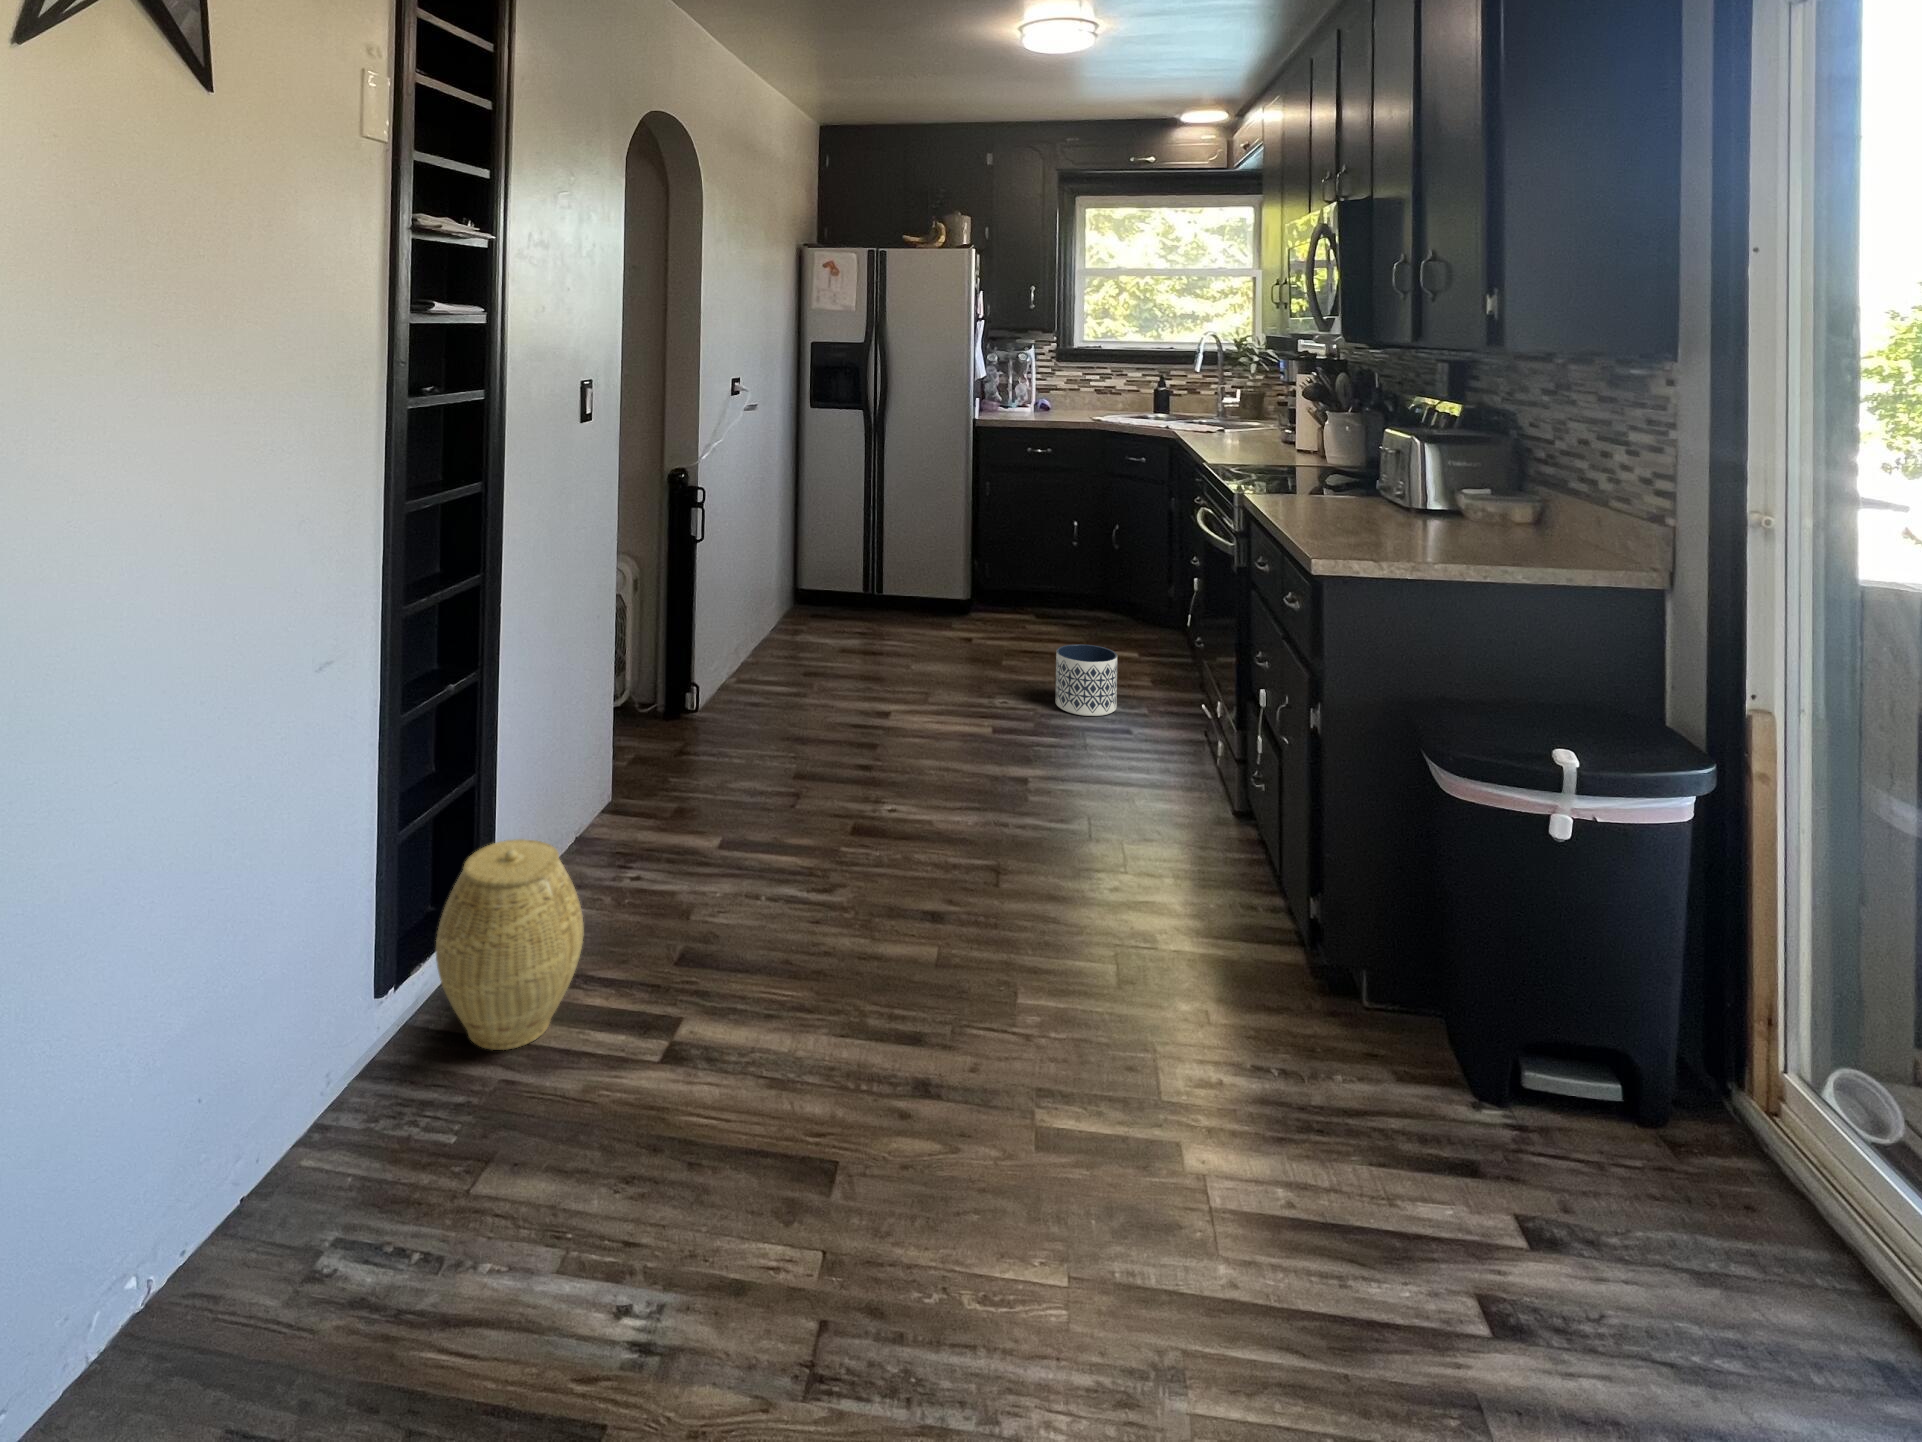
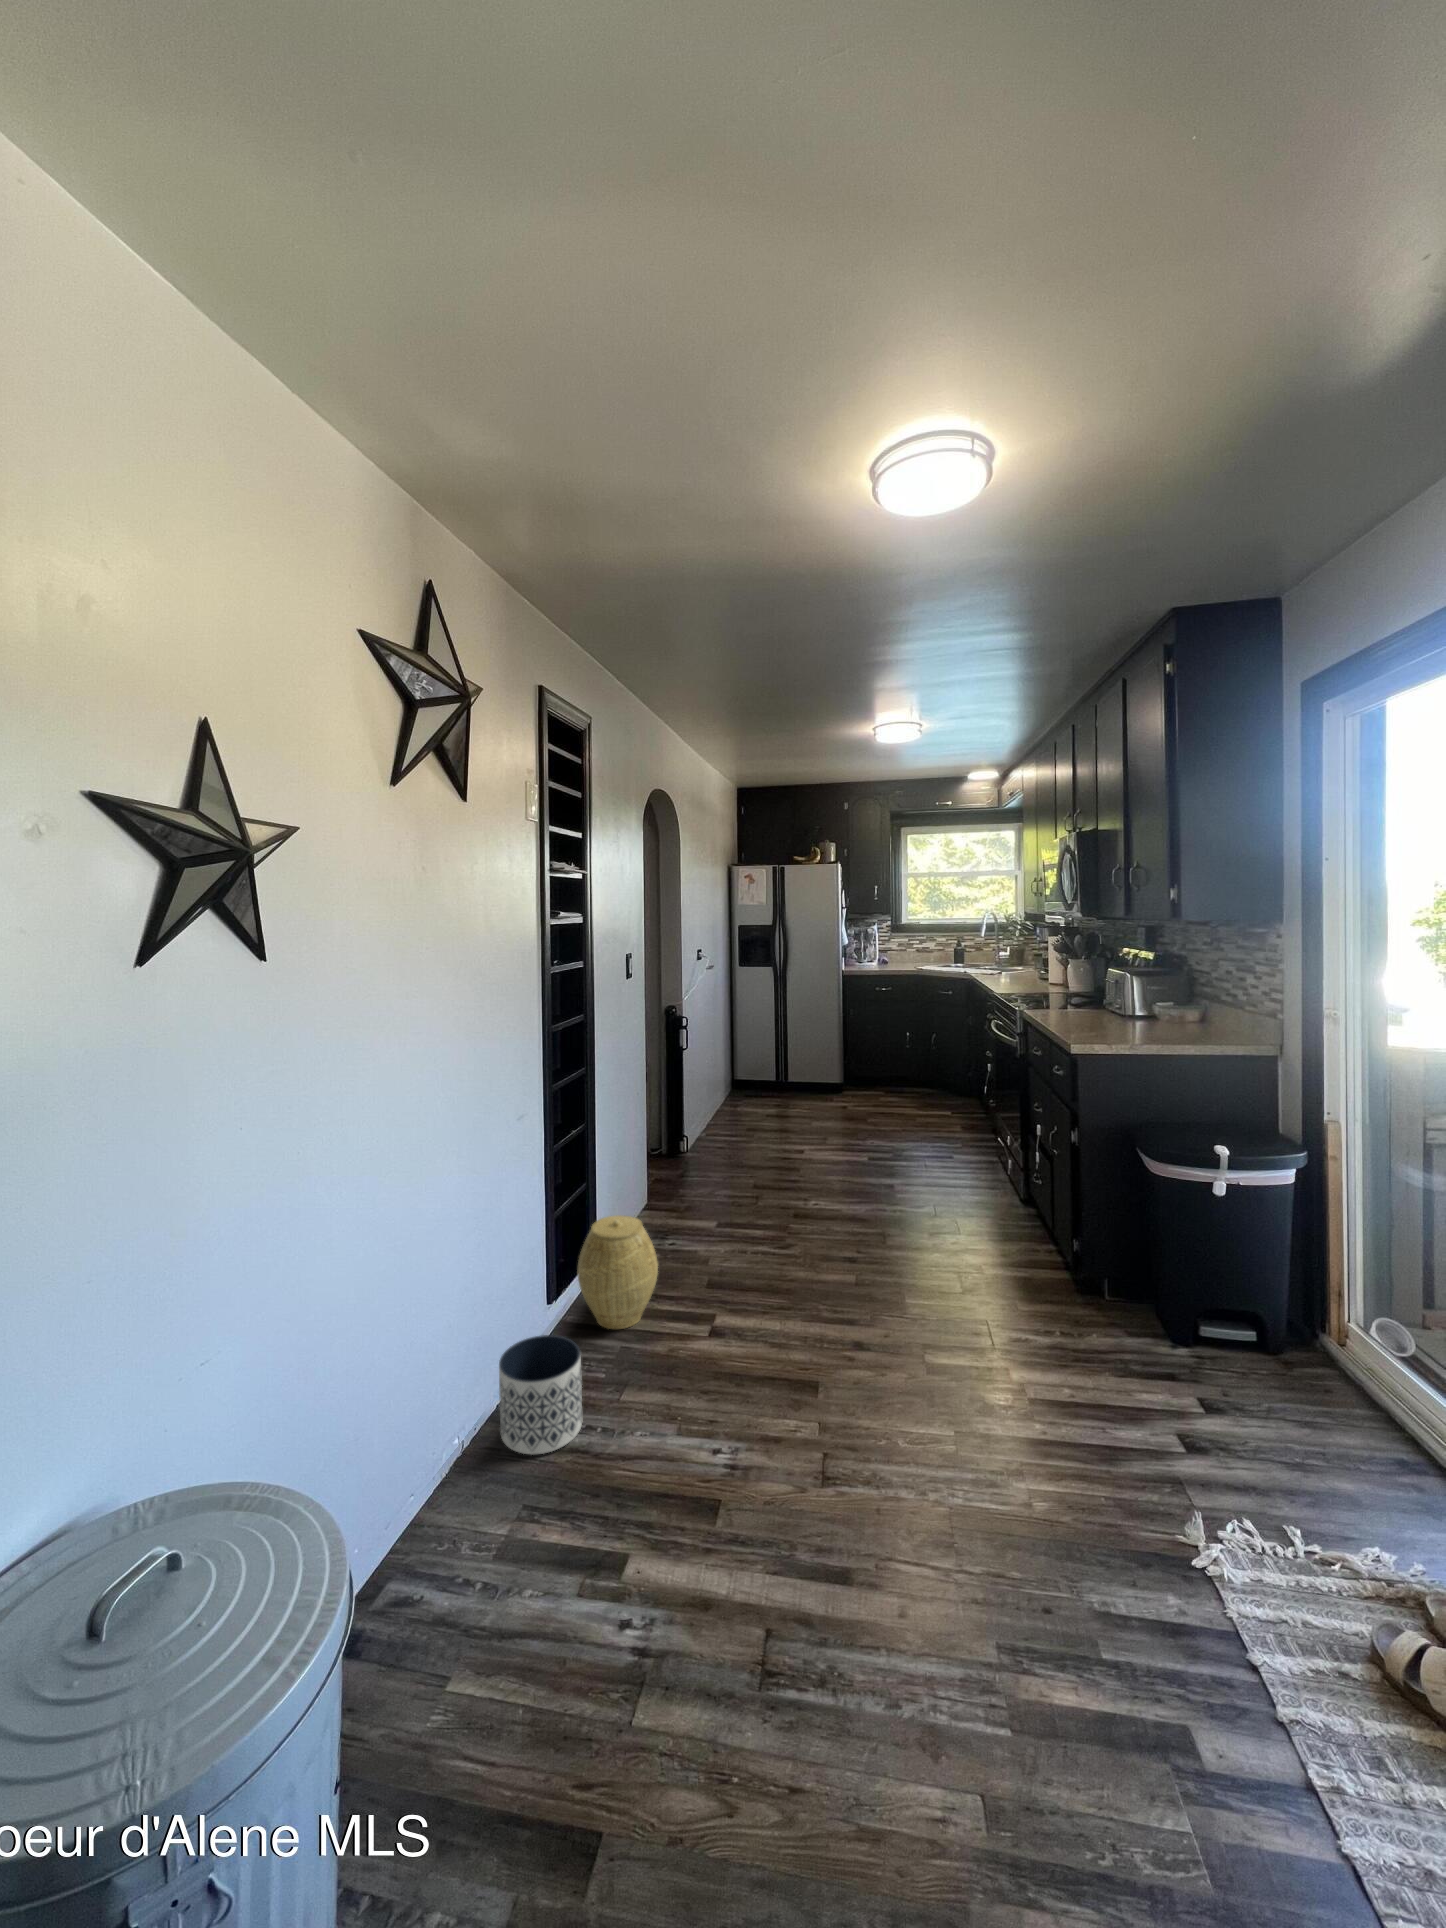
planter: present [1056,644,1117,716] -> present [499,1335,582,1454]

